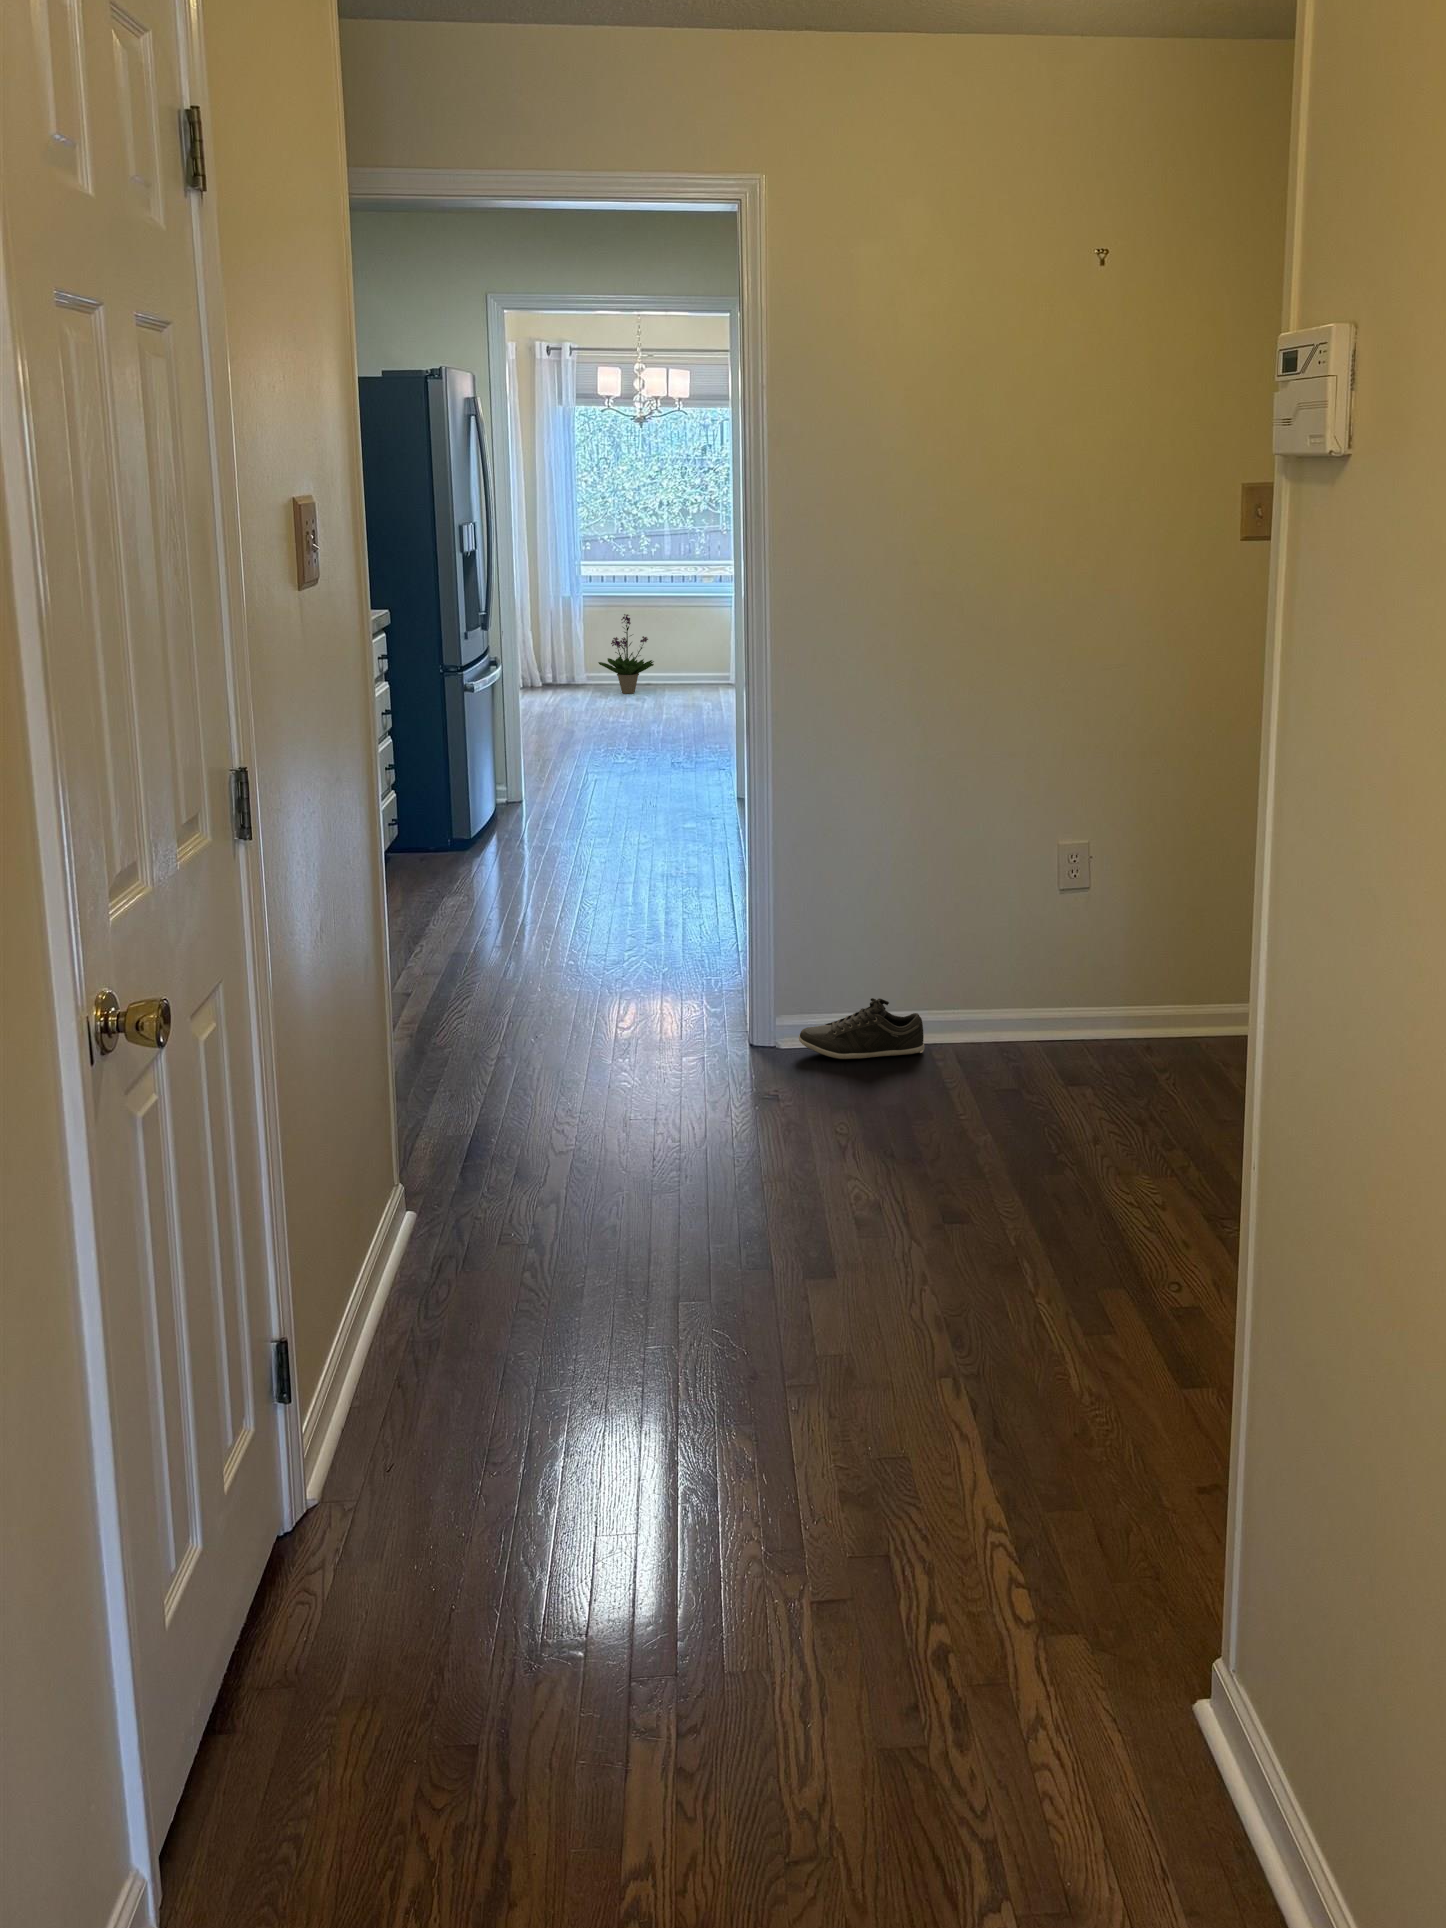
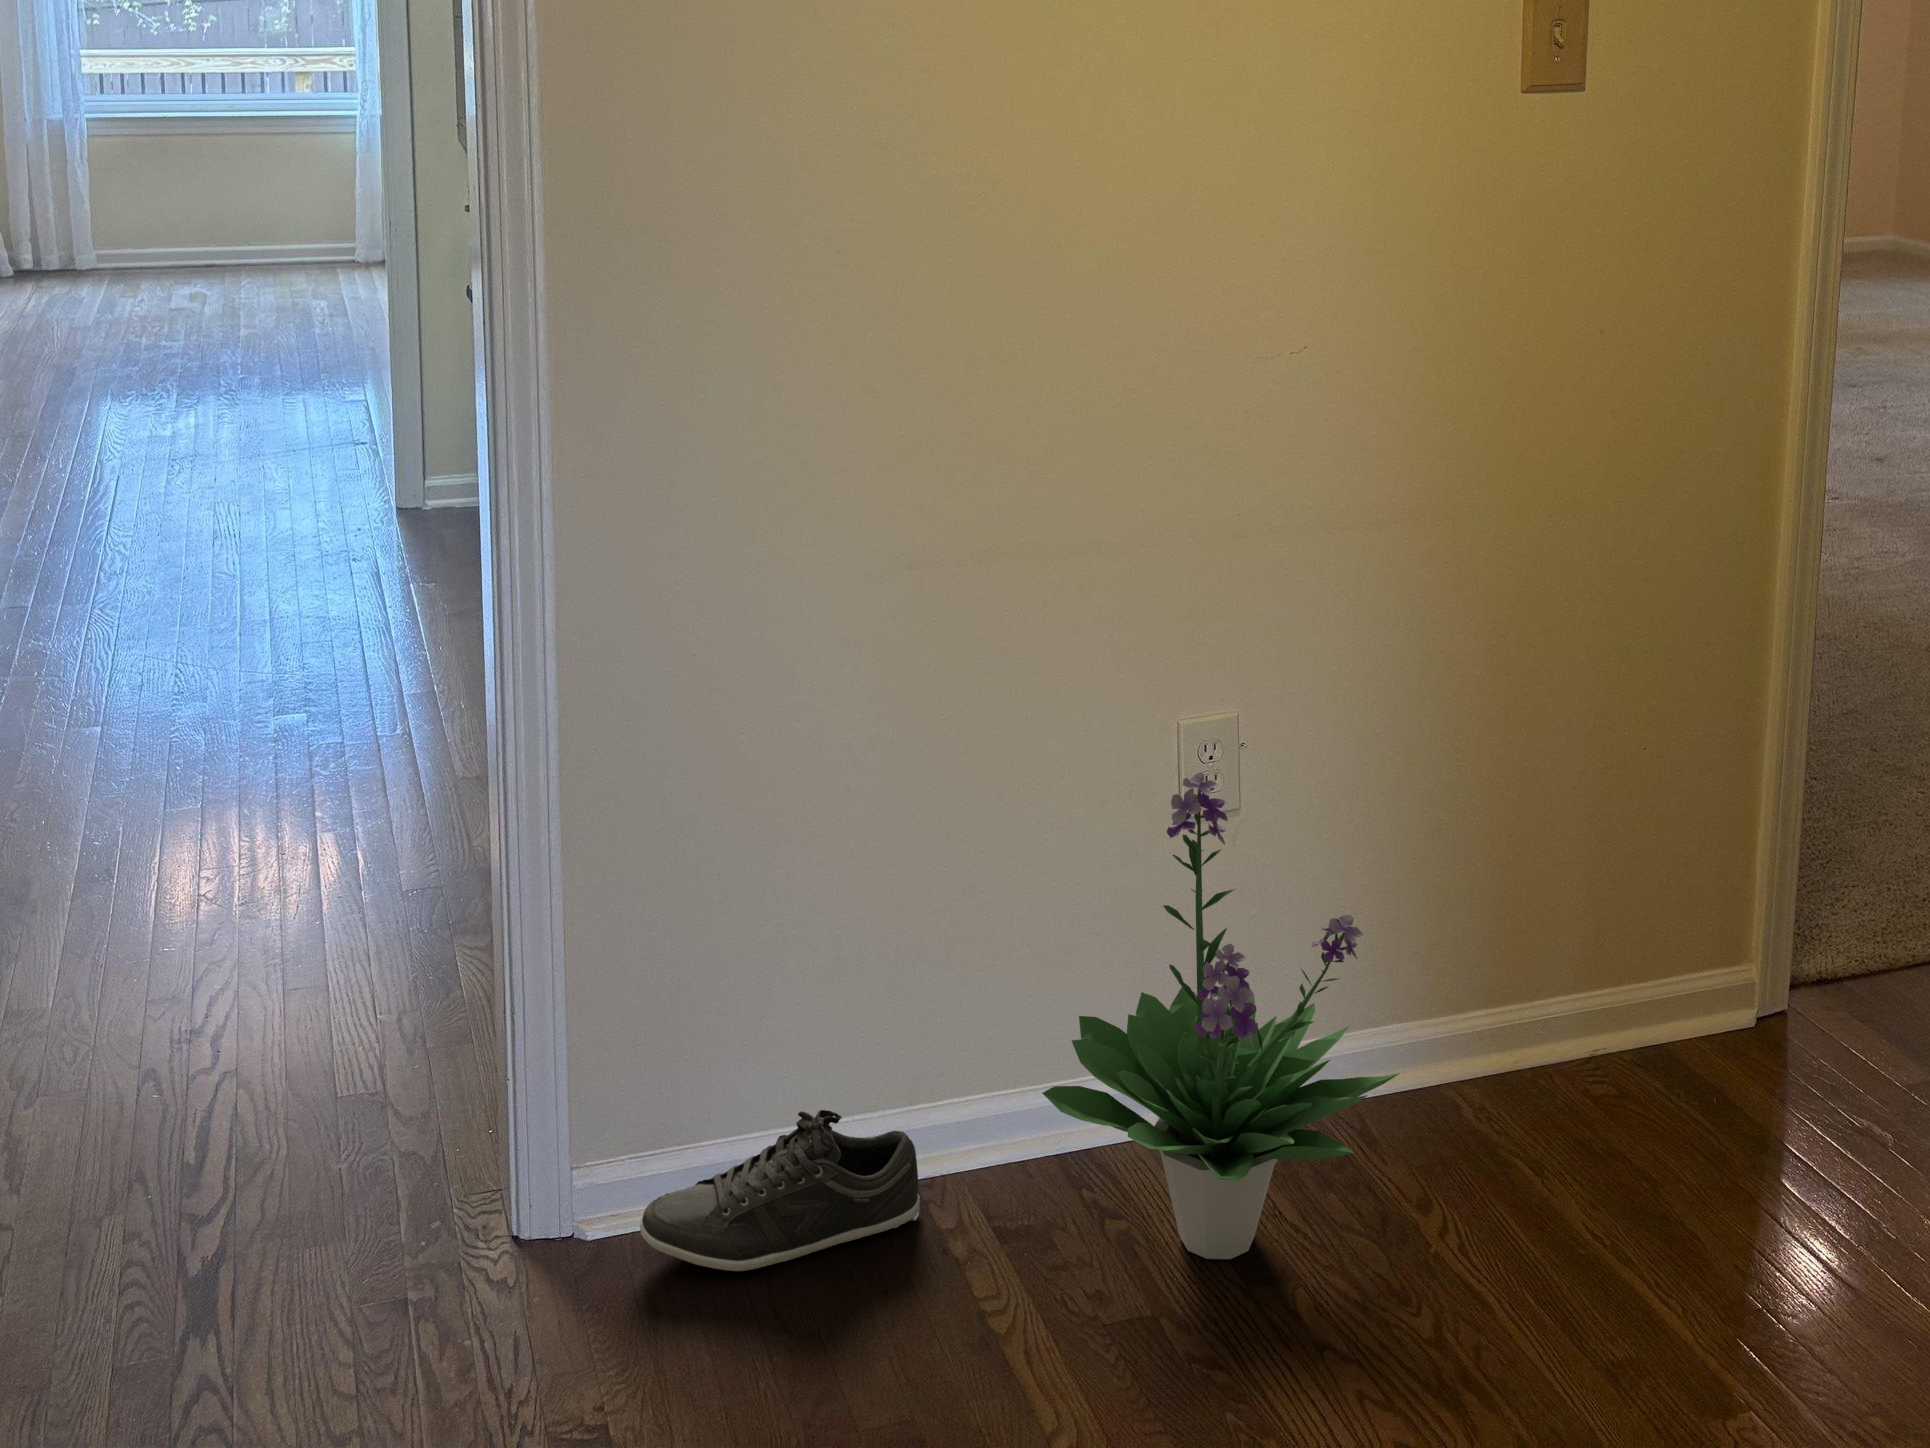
potted plant: present [598,614,654,694] -> present [1042,772,1400,1259]

